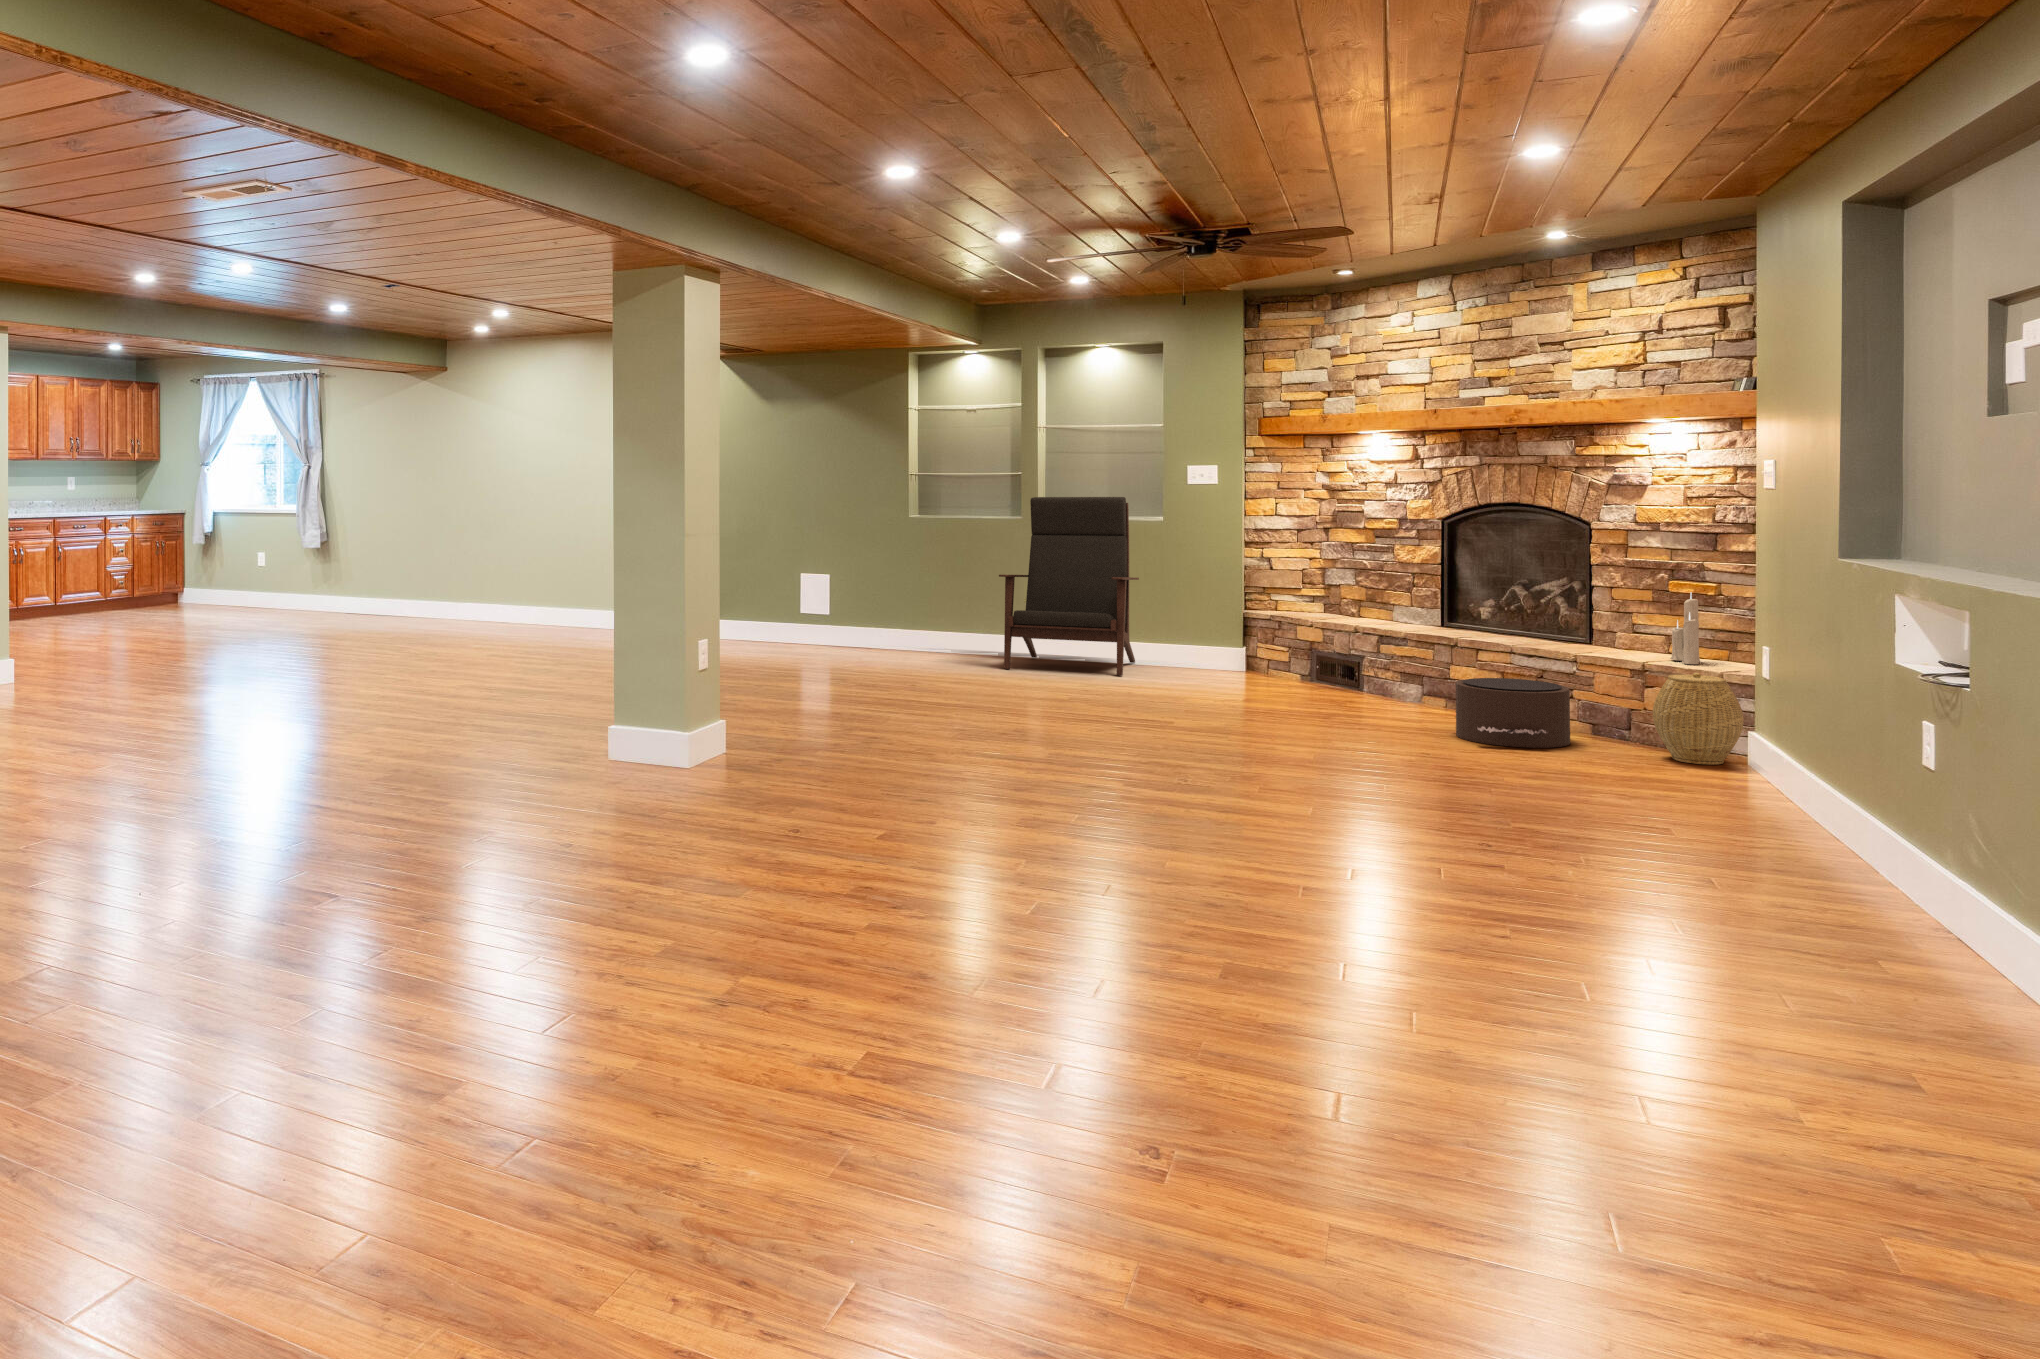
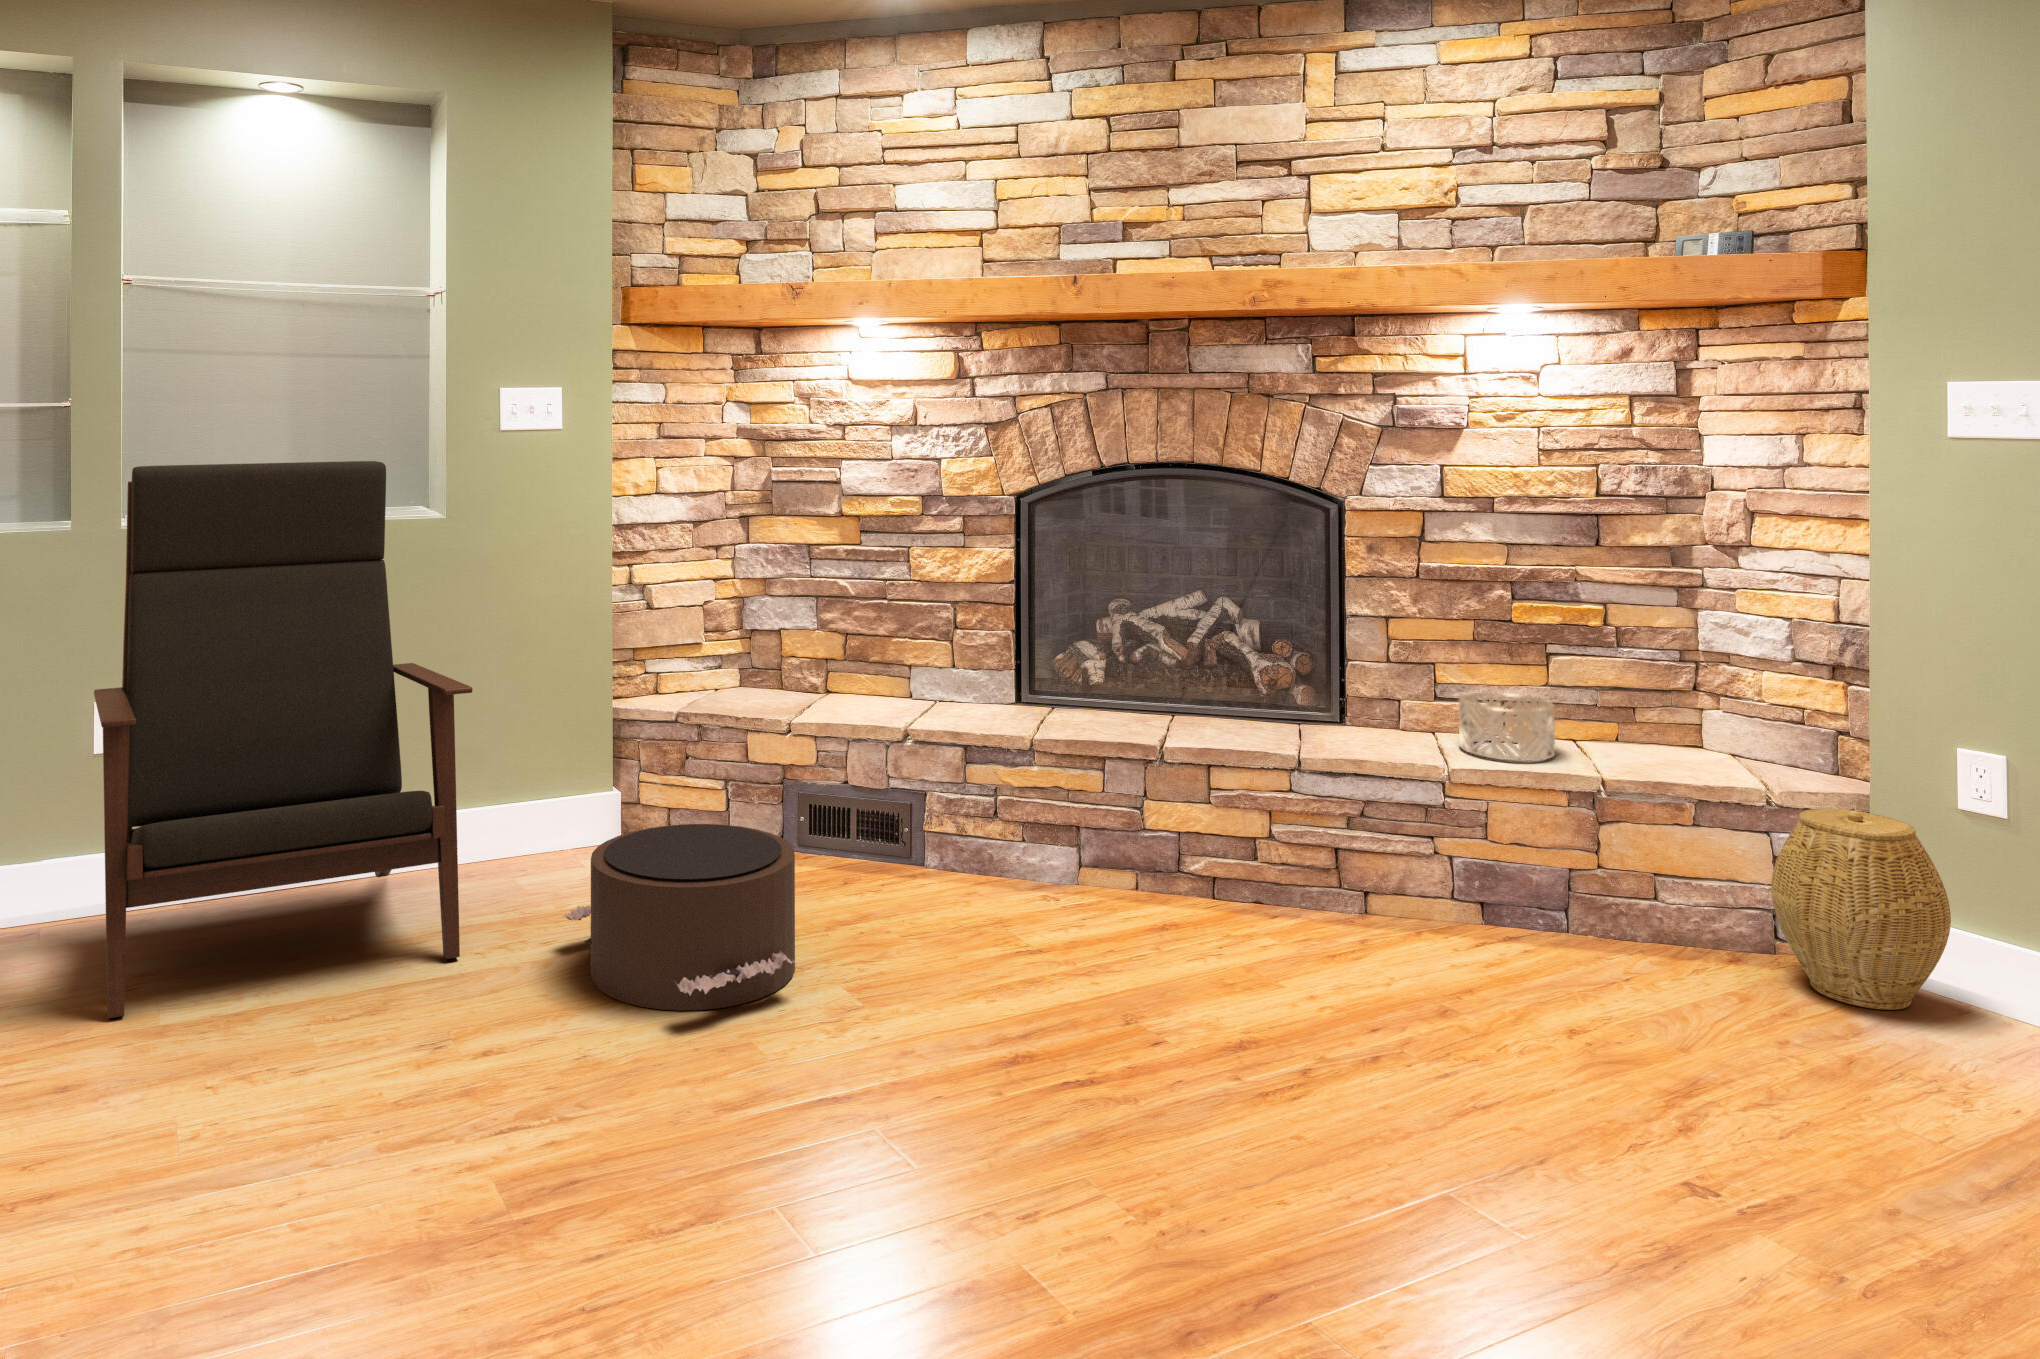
candle: present [1670,594,1700,664] -> none [1605,618,1683,772]
decorative bowl: none [1604,625,1660,657] -> present [1459,692,1555,761]
pouf: present [1455,678,1570,748] -> present [564,824,795,1011]

